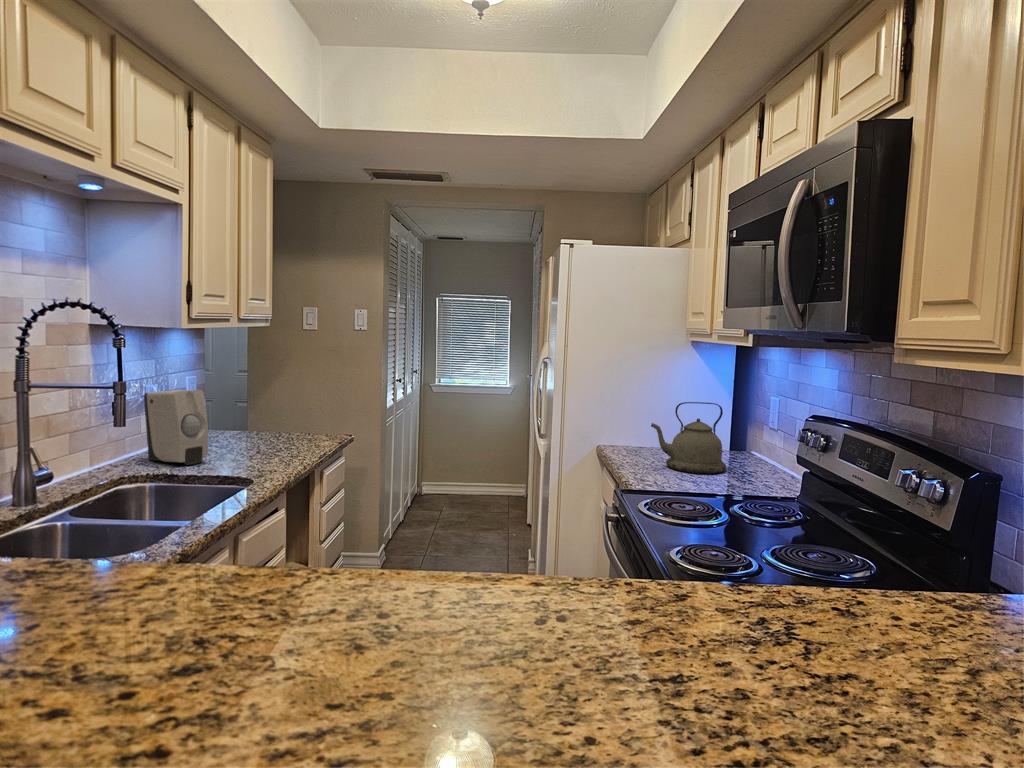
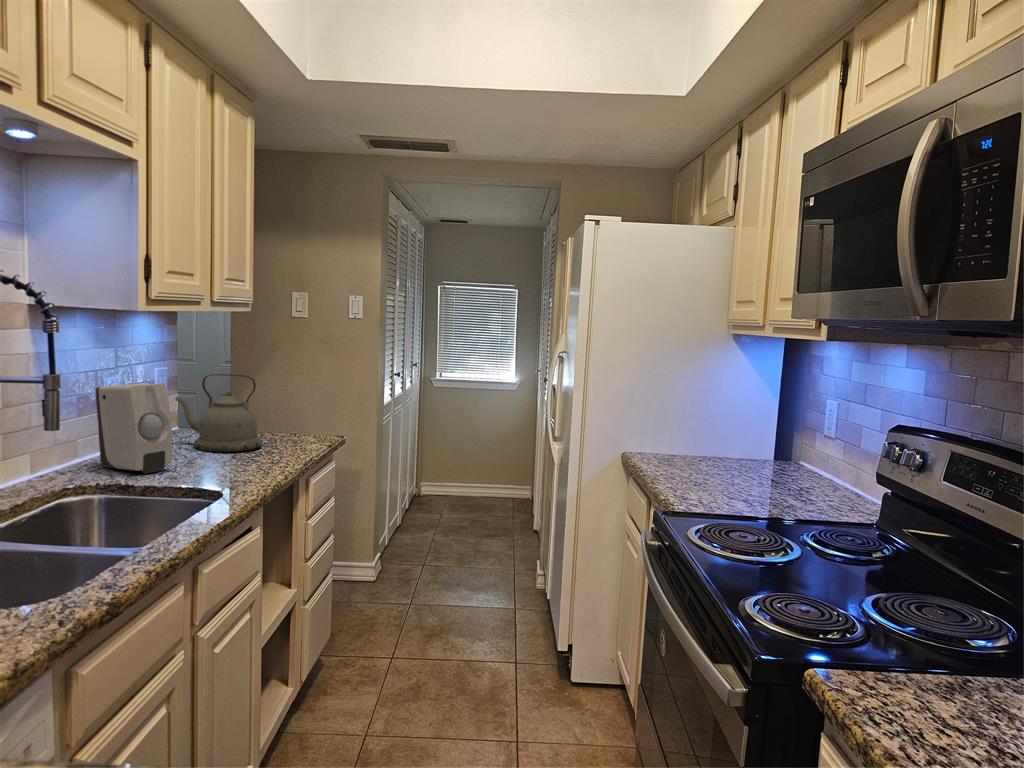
kettle: present [651,402,726,474] -> present [176,374,262,452]

